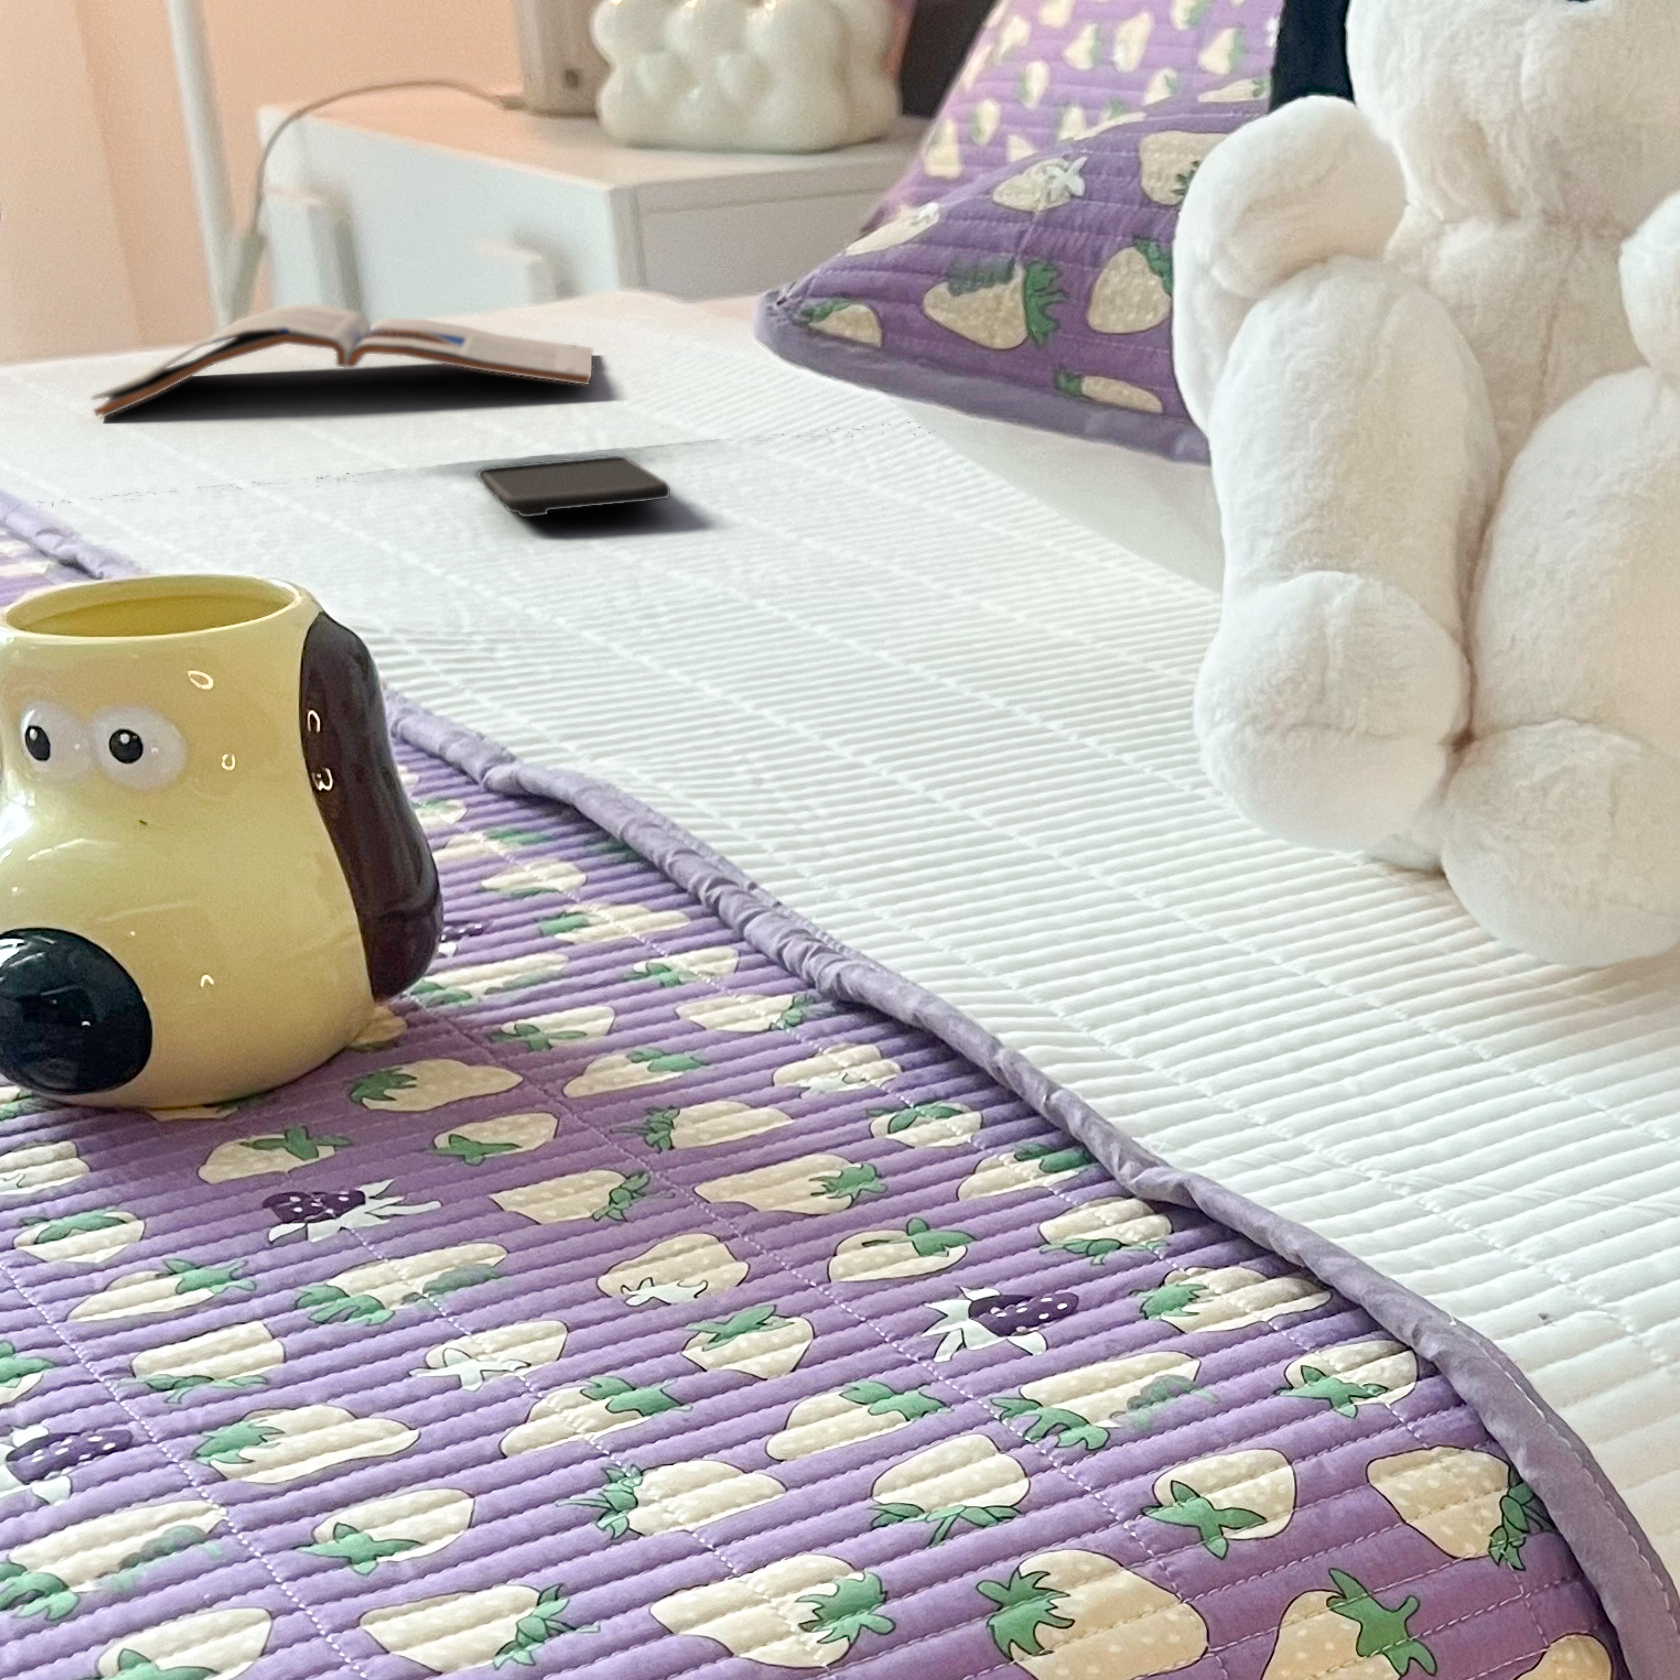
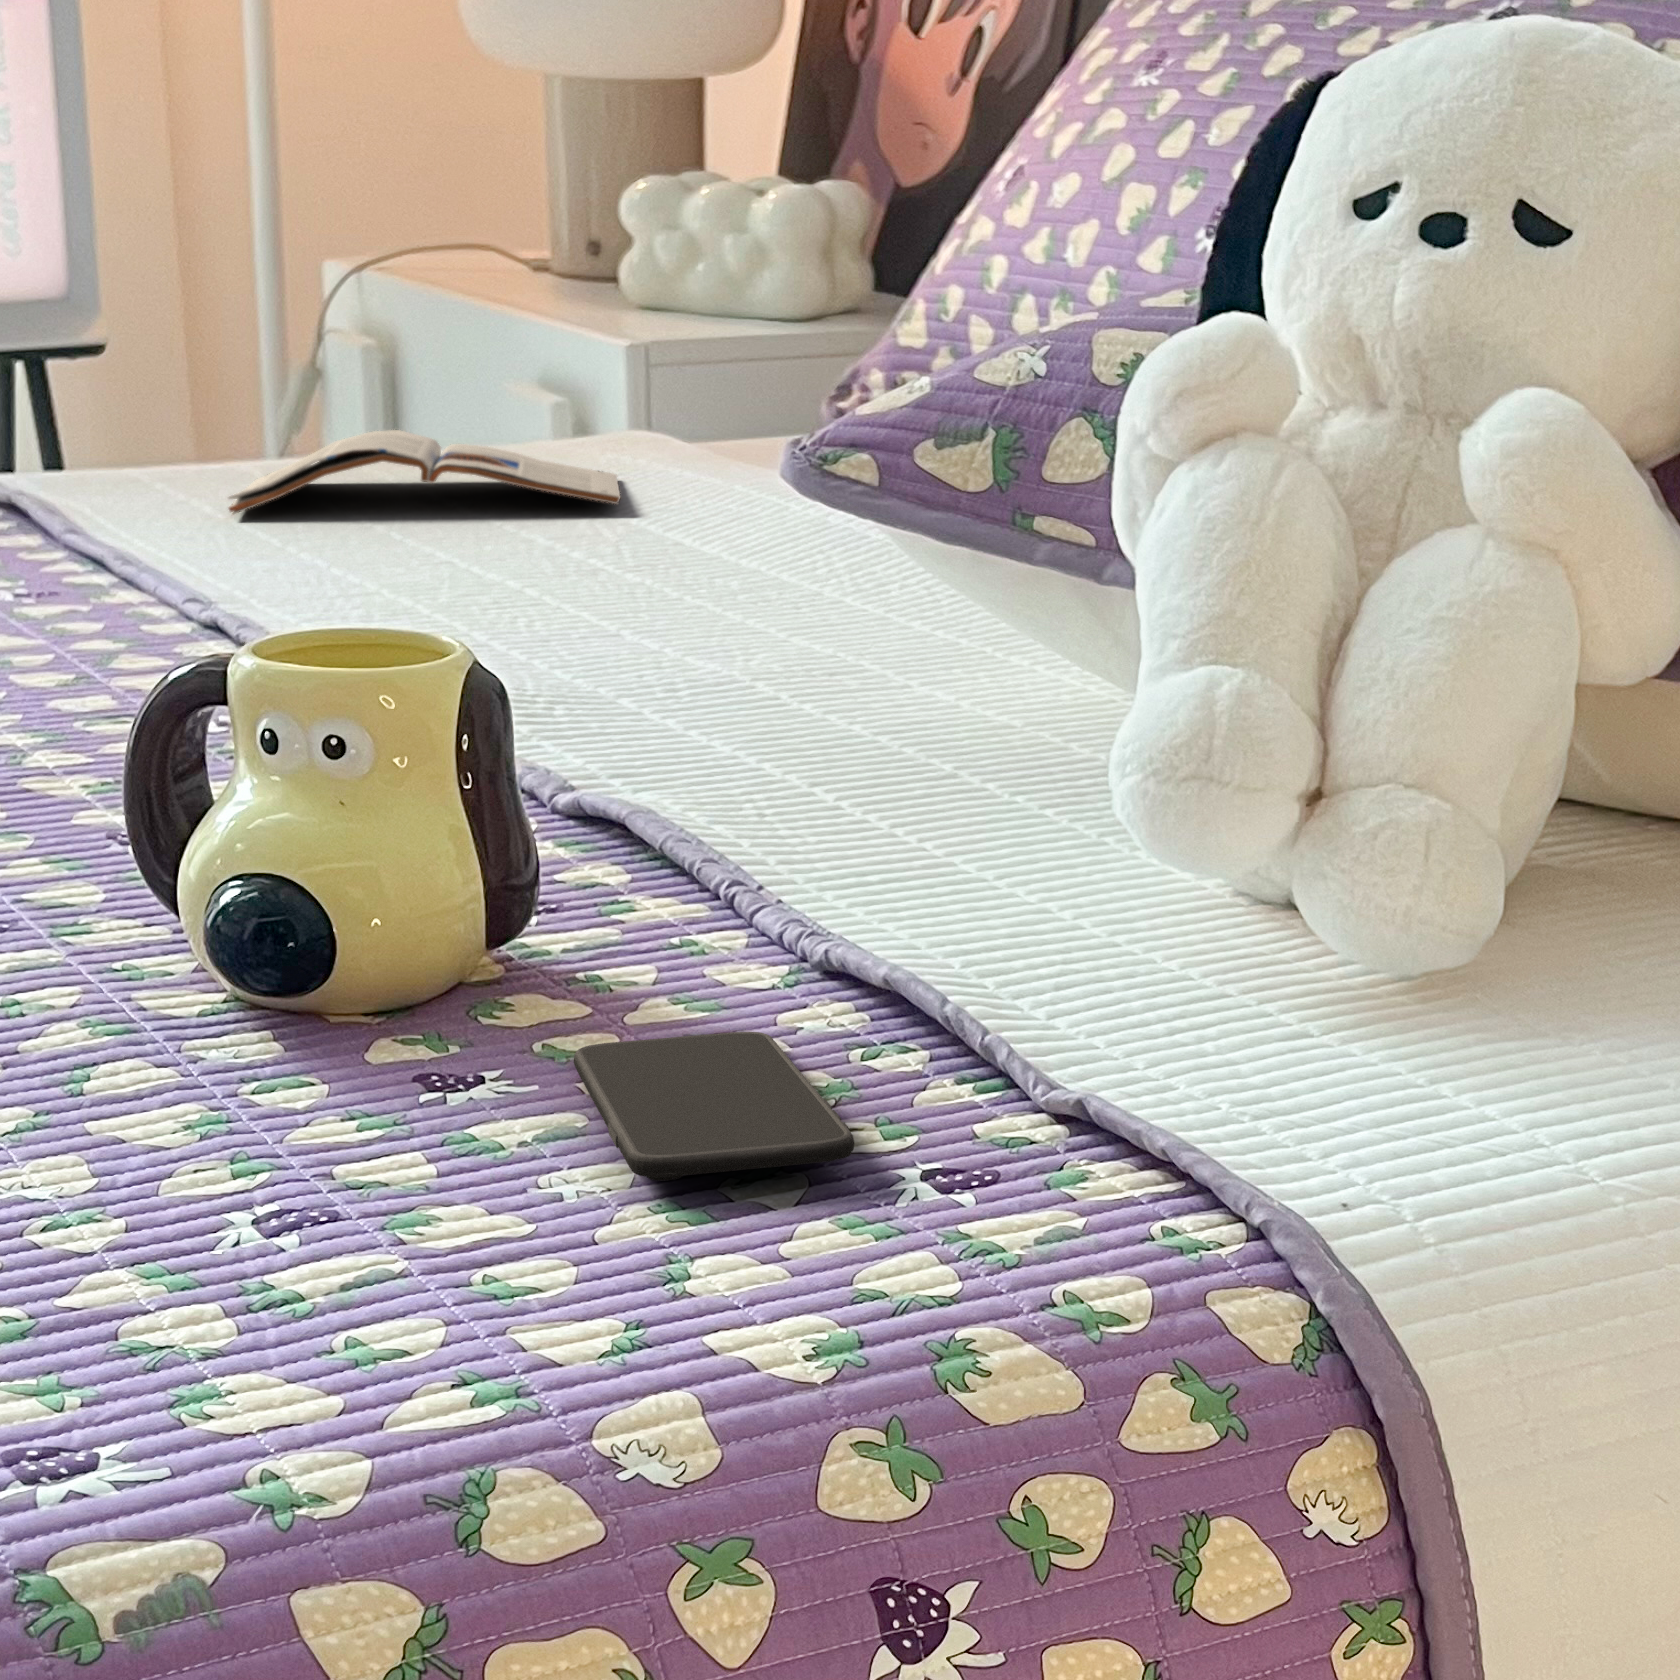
smartphone: present [479,456,670,517] -> present [574,1032,854,1181]

